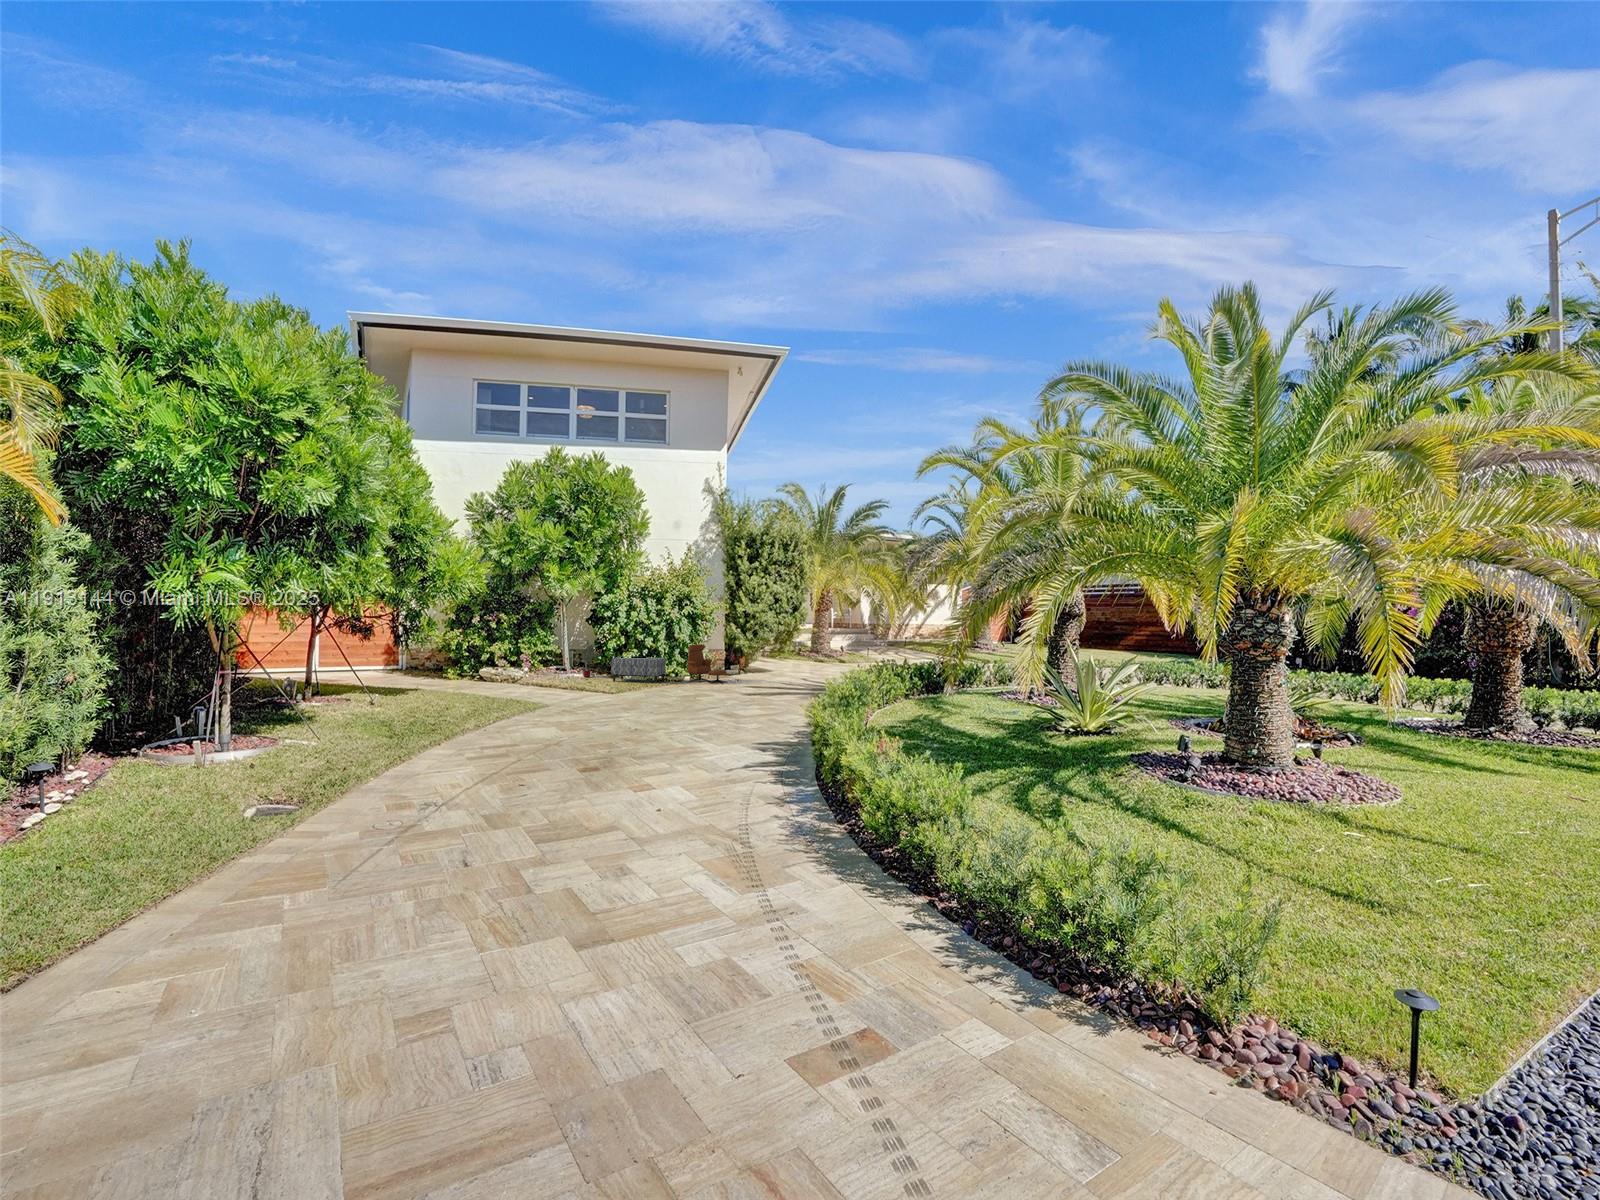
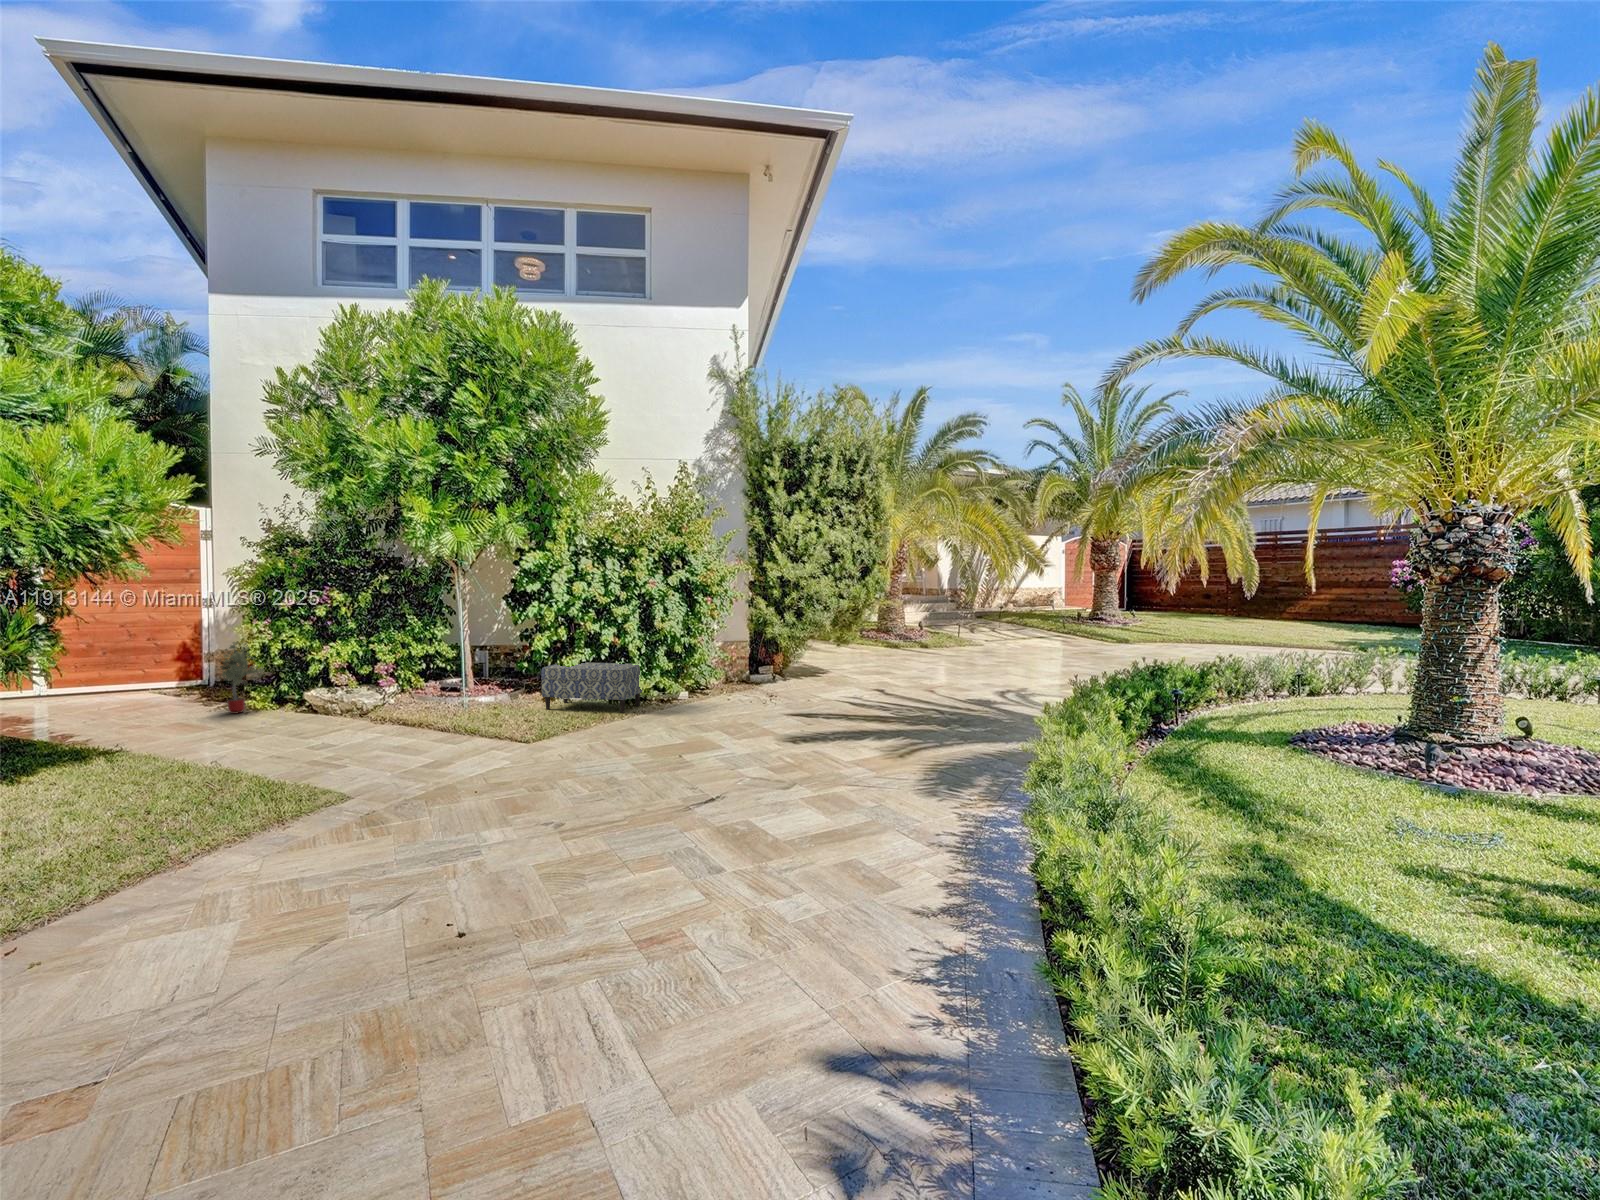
potted tree: present [582,640,600,677] -> present [220,642,264,714]
lounge chair: present [686,644,727,684] -> none [678,637,754,712]

